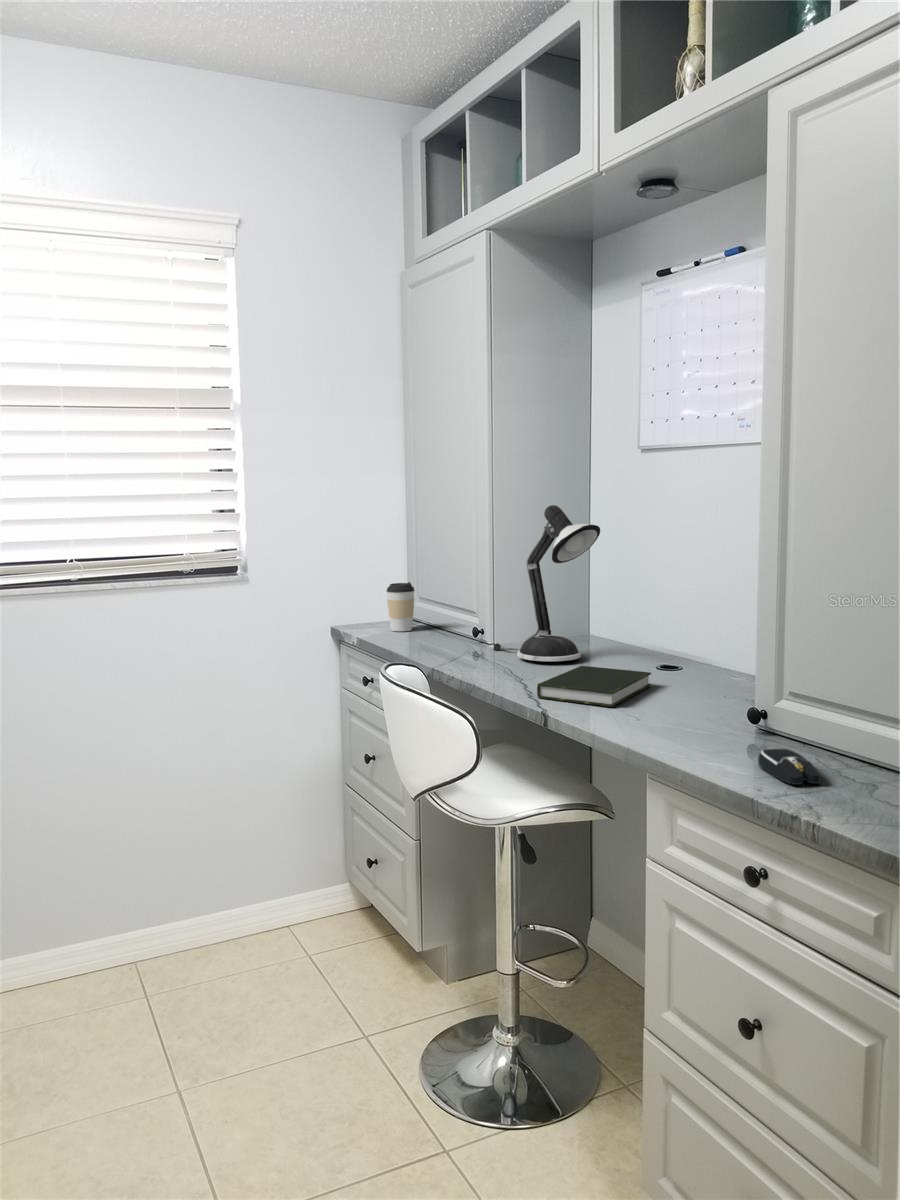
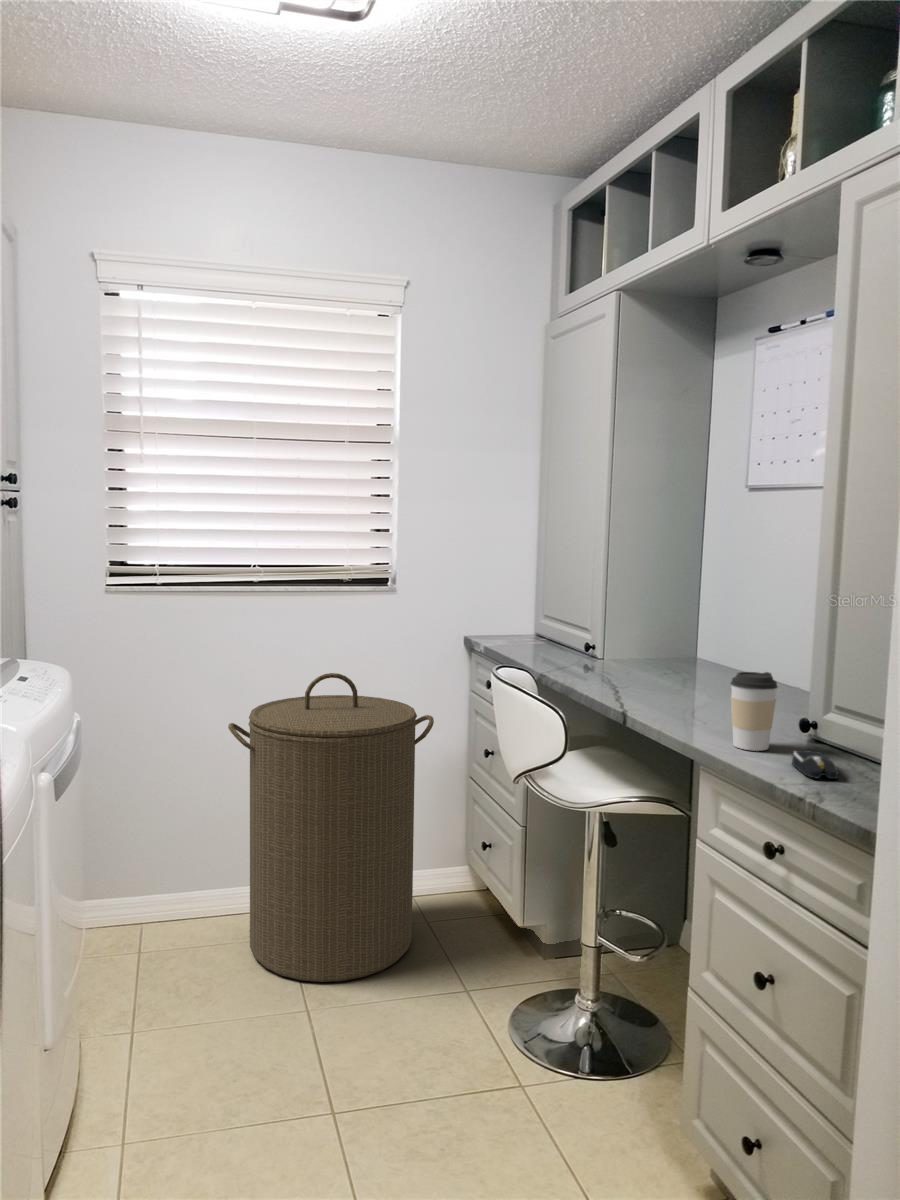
desk lamp: present [490,505,600,661] -> none [600,536,701,675]
coffee cup: present [386,582,415,631] -> present [731,672,778,751]
book: present [537,666,651,707] -> none [625,679,733,713]
laundry hamper: none [54,684,305,1053] -> present [228,673,434,982]

